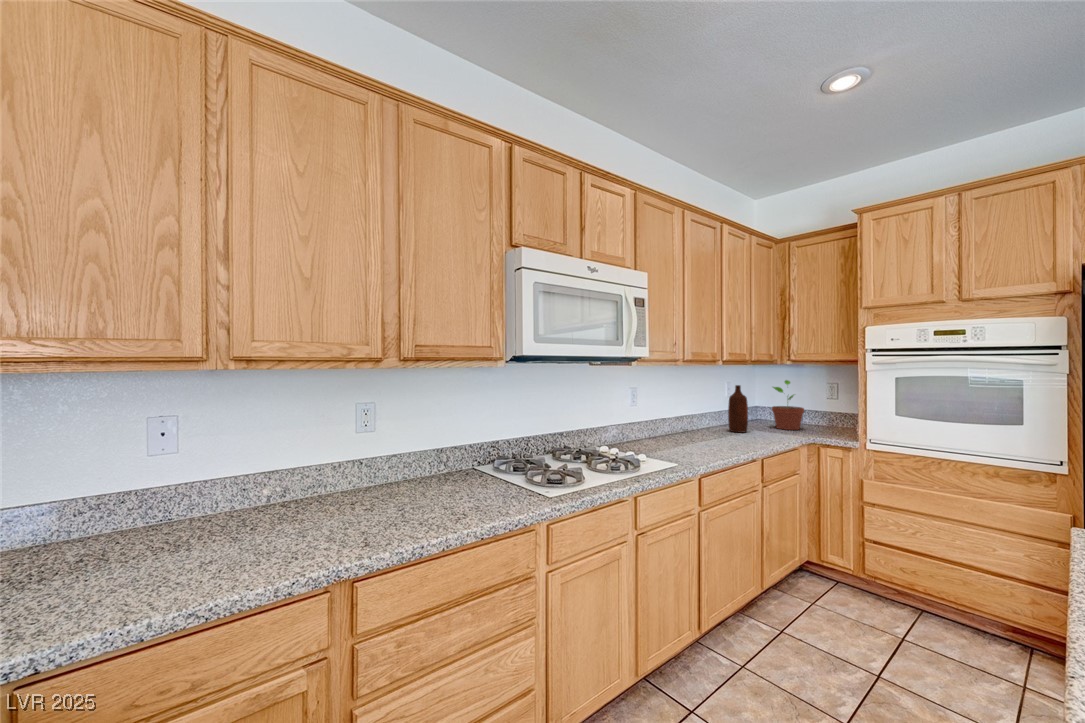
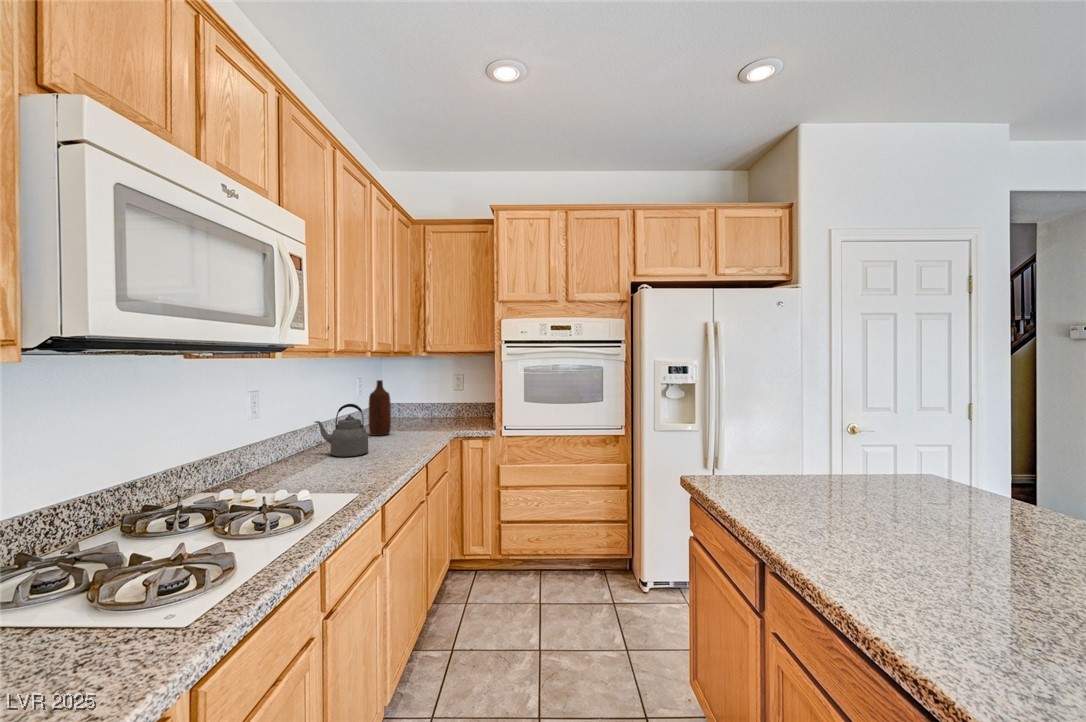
potted plant: present [772,380,804,430] -> none [408,372,439,426]
kettle: none [676,402,715,443] -> present [314,404,369,457]

